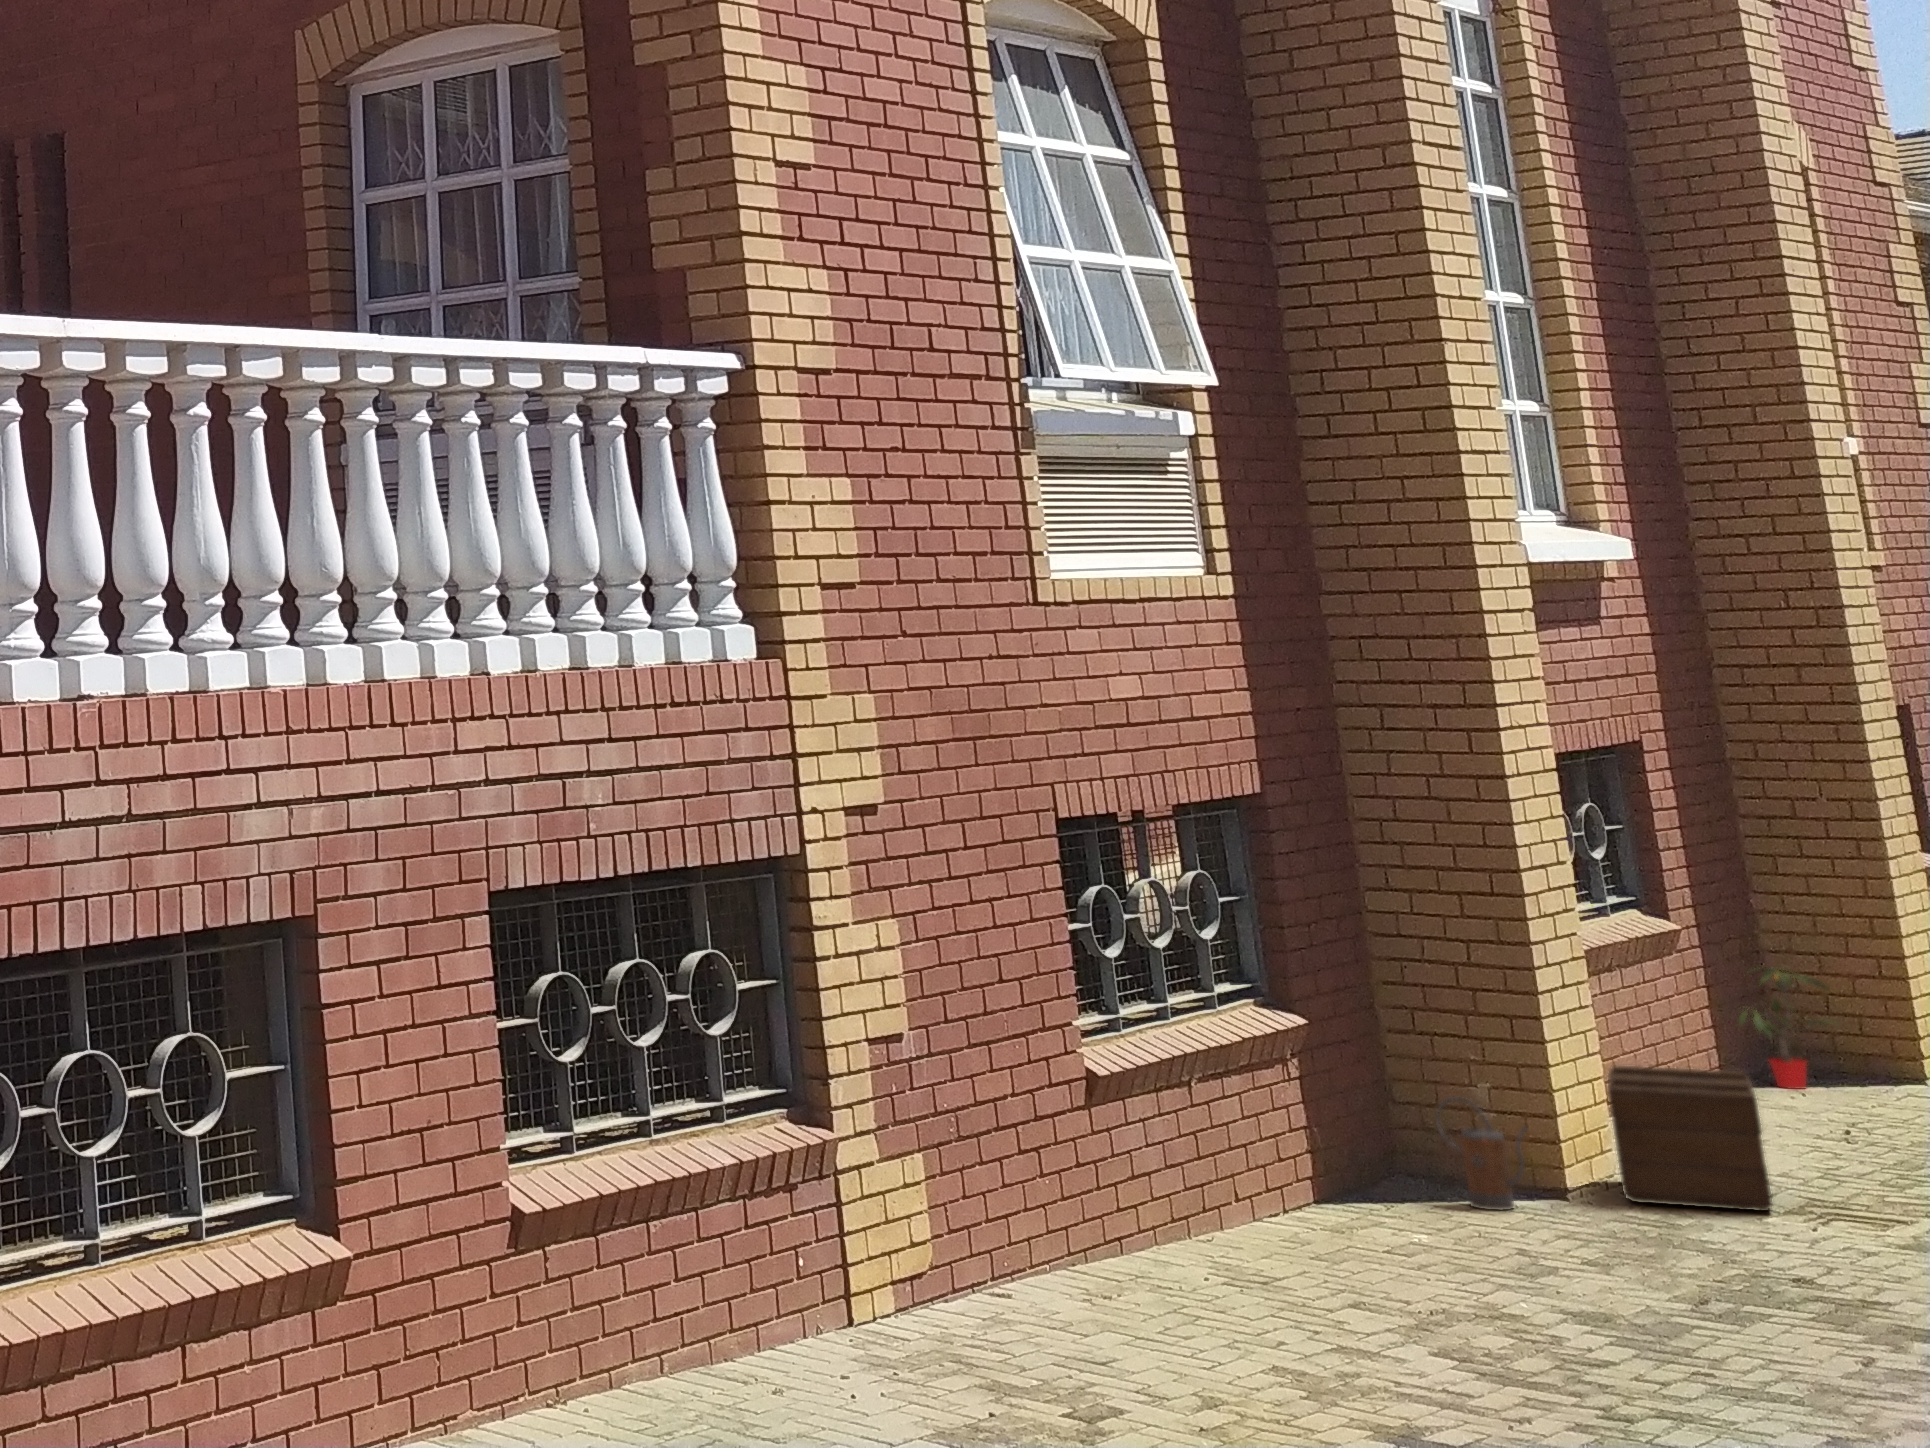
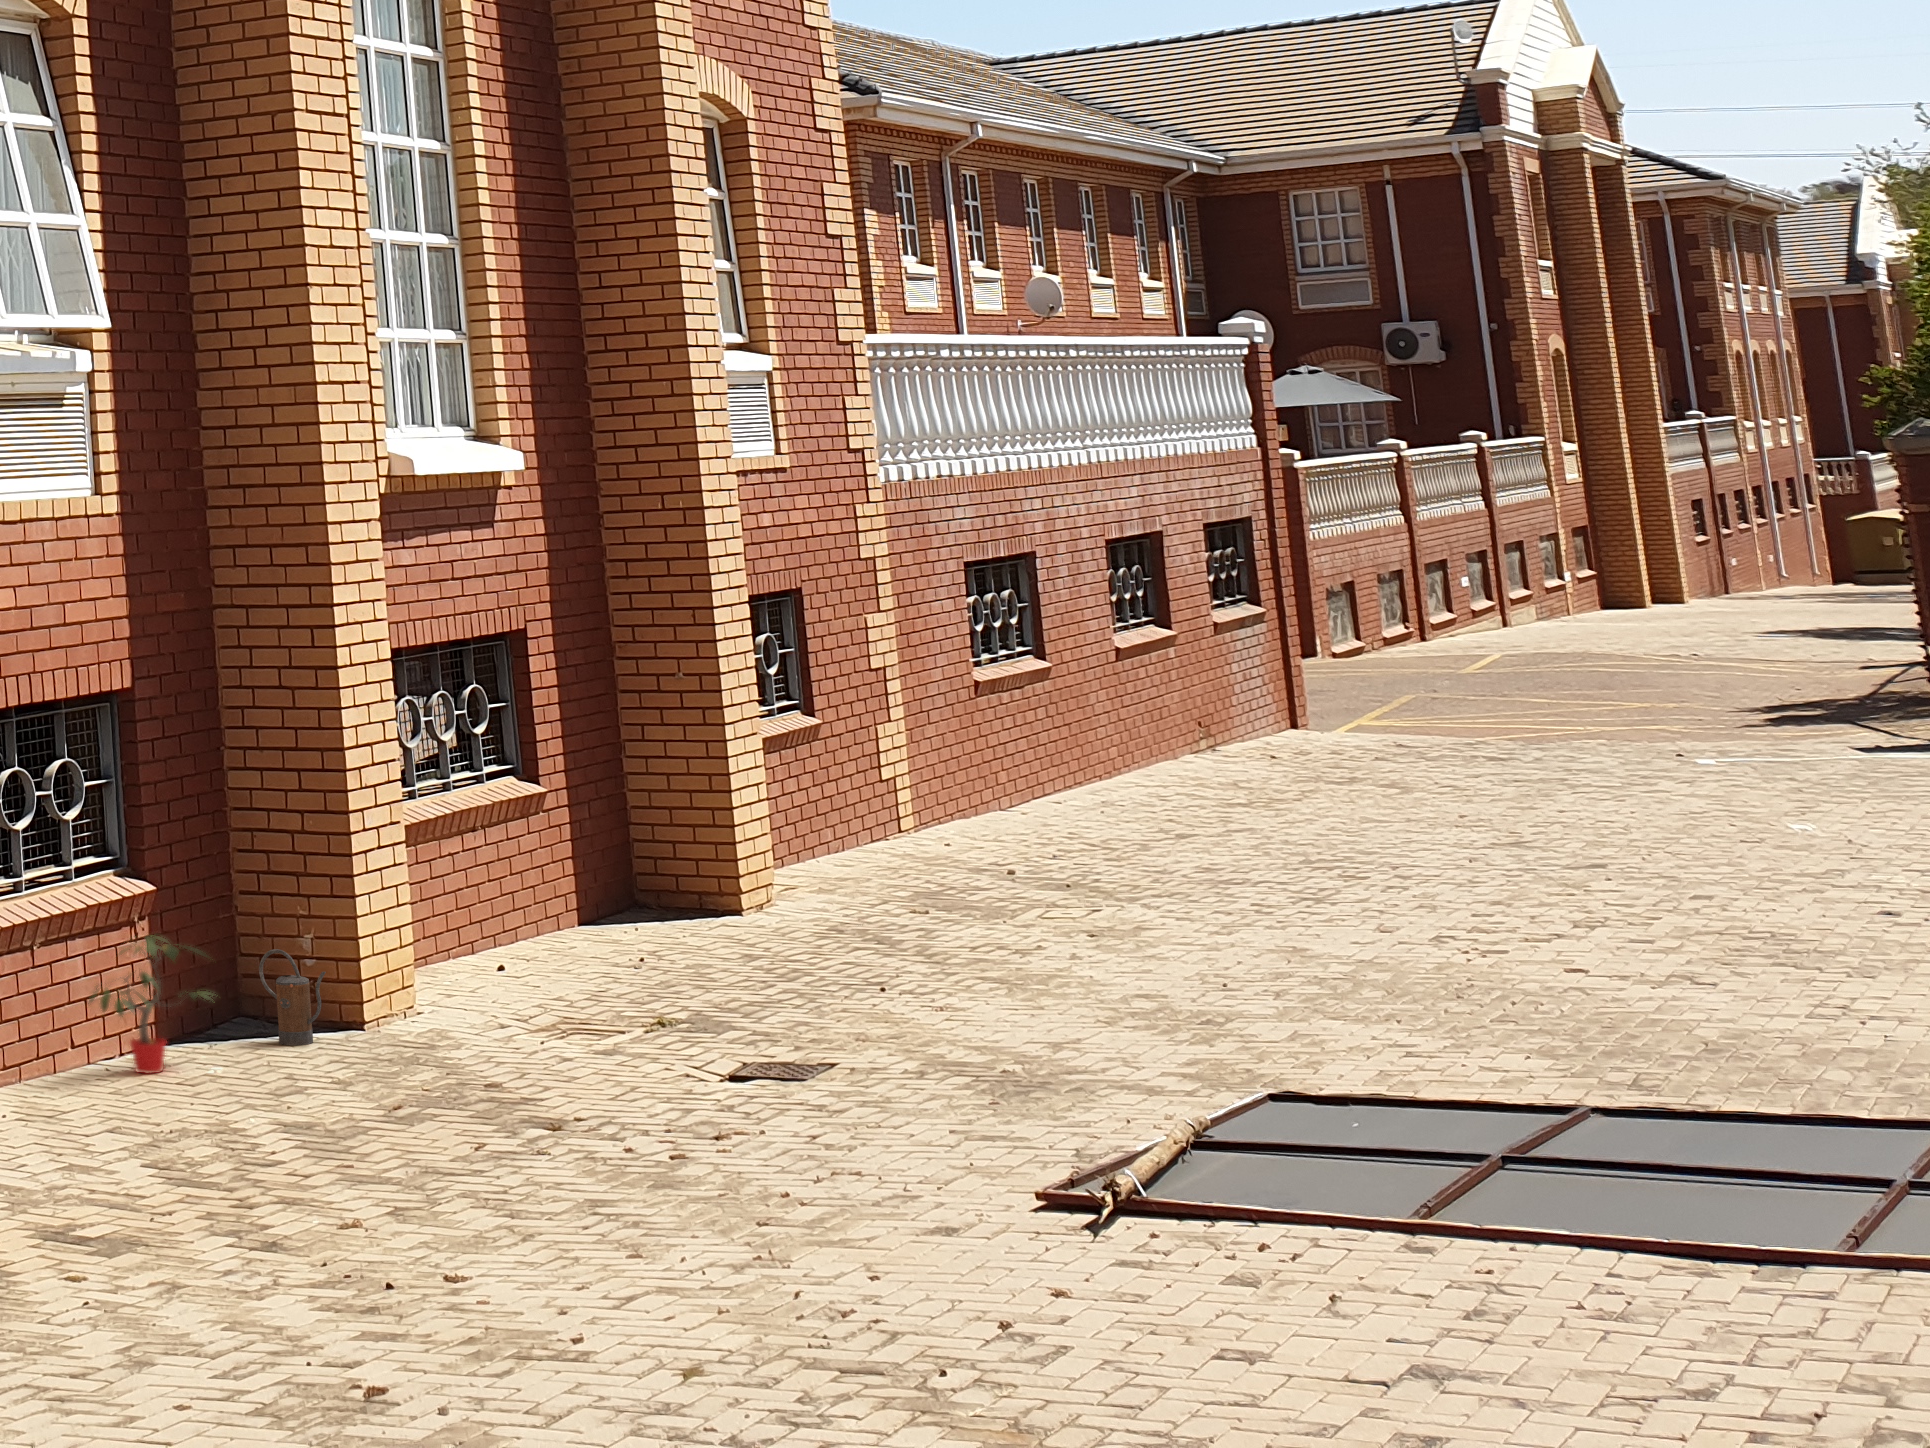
potted plant: present [1739,967,1834,1089] -> present [88,936,213,1073]
wooden crate: present [1608,1066,1772,1211] -> none [398,915,527,1032]

